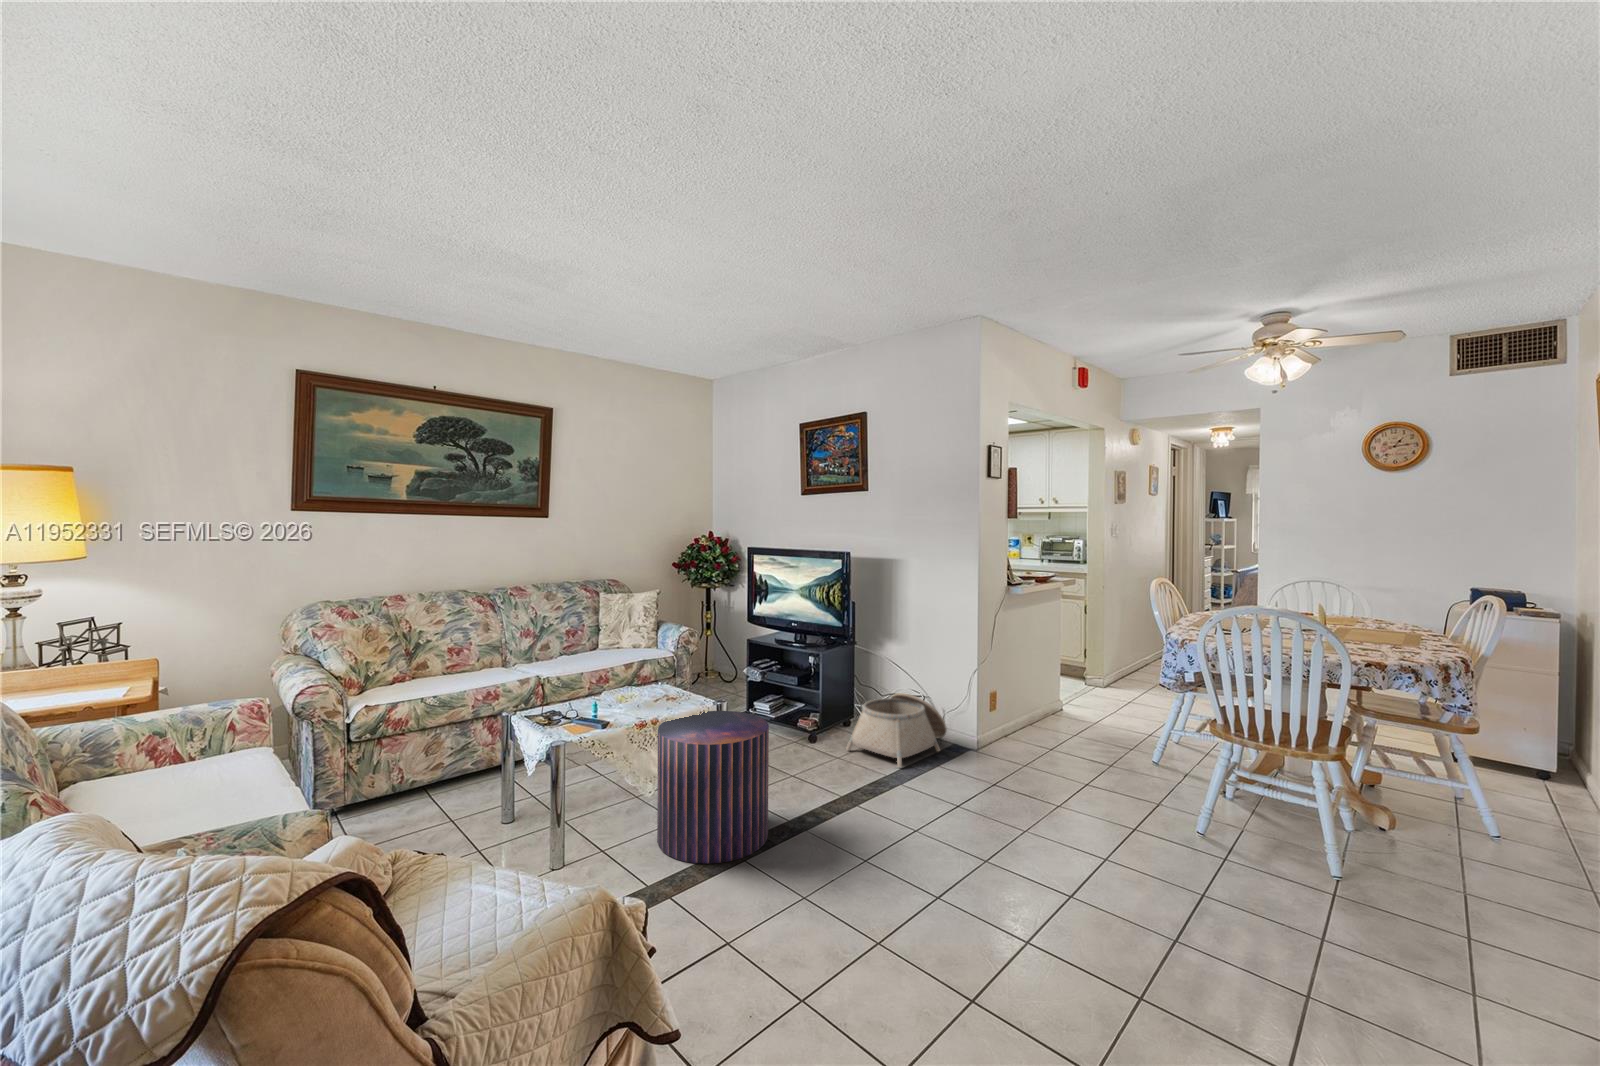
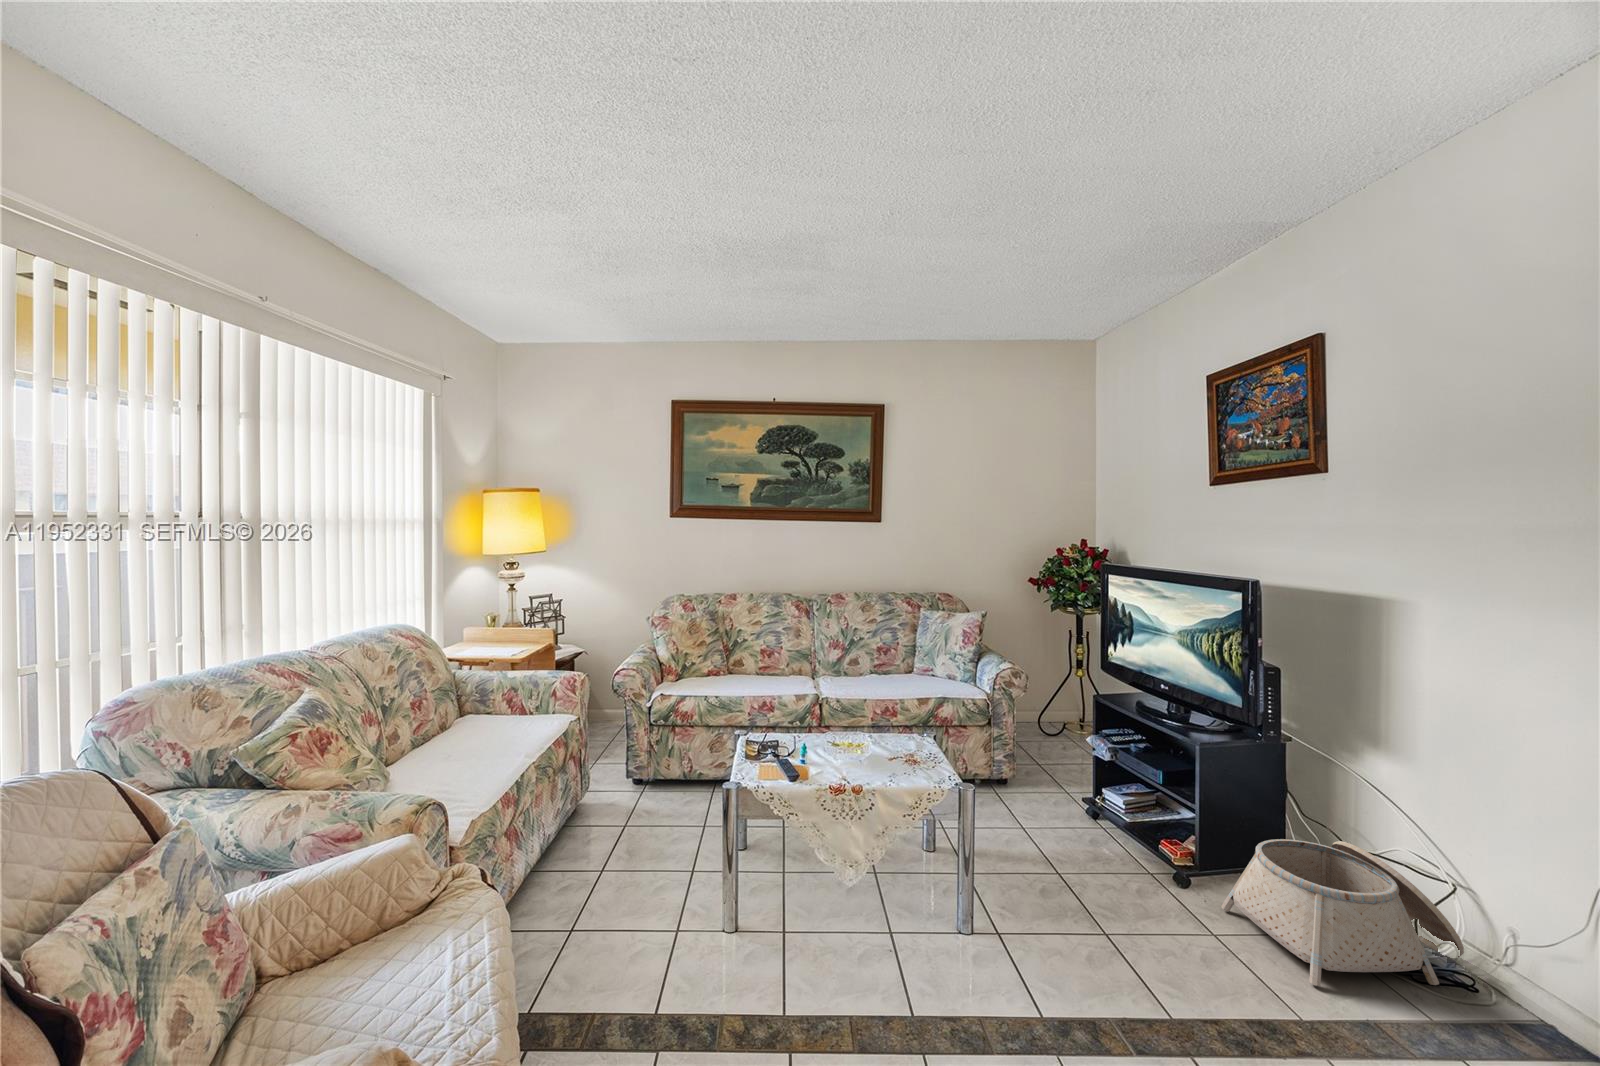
pouf: present [657,711,769,864] -> none [837,786,999,1031]

